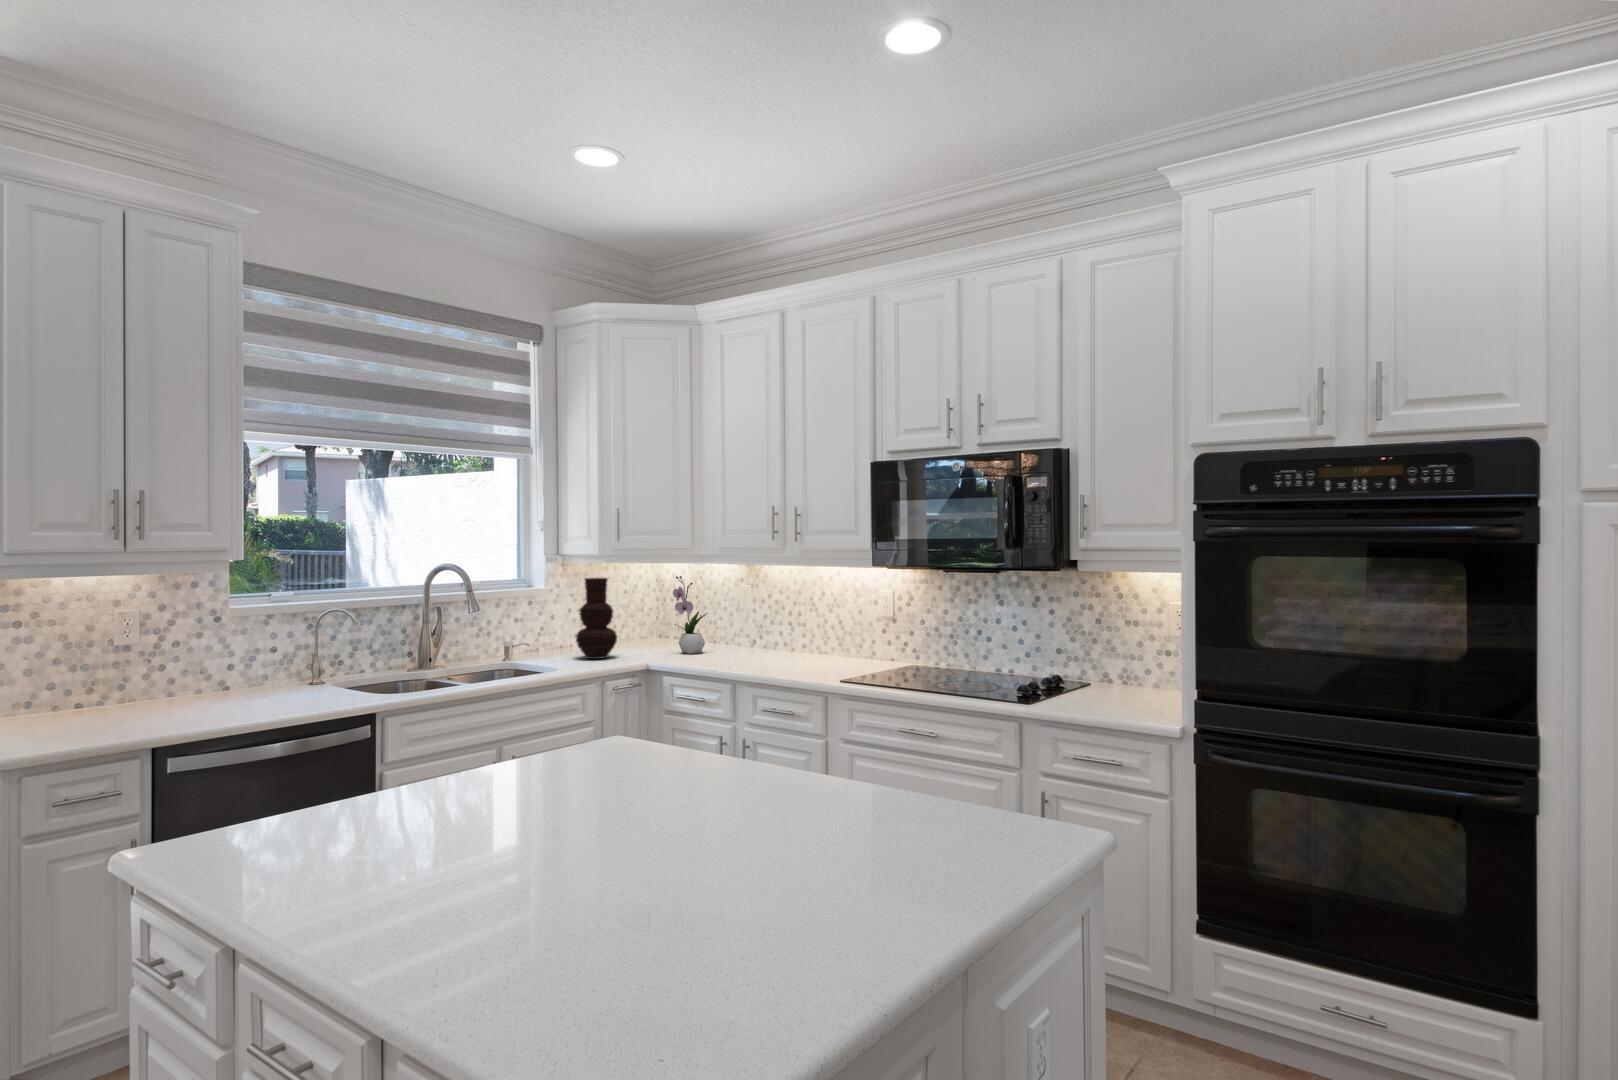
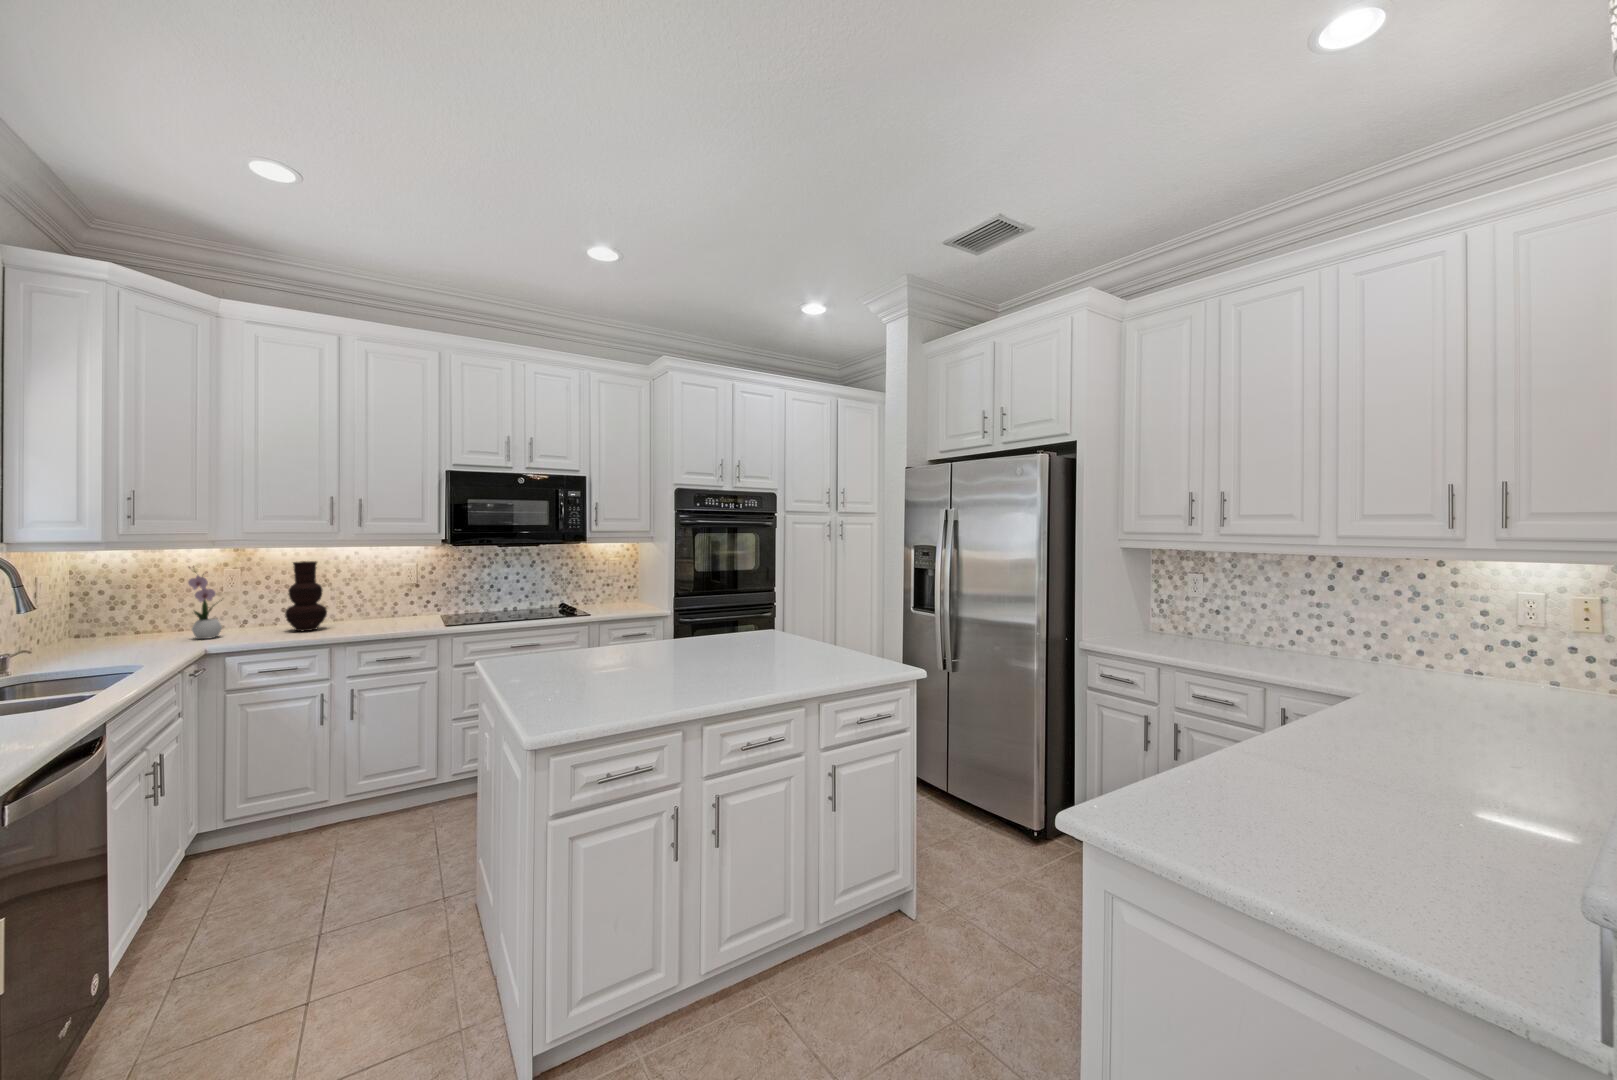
vase: present [576,578,617,659] -> present [285,561,327,631]

